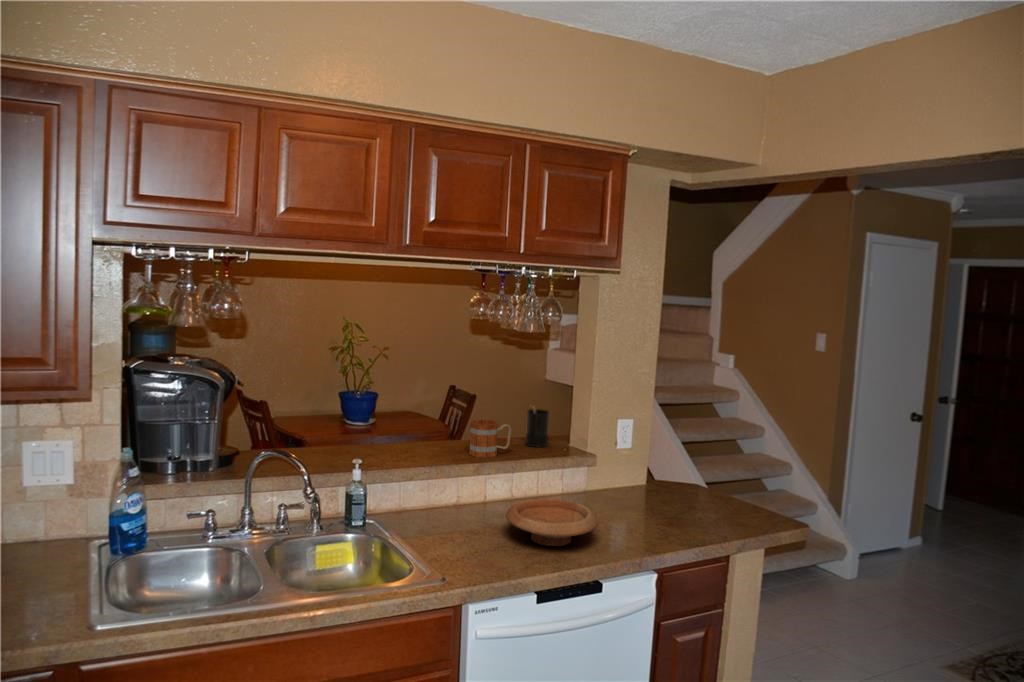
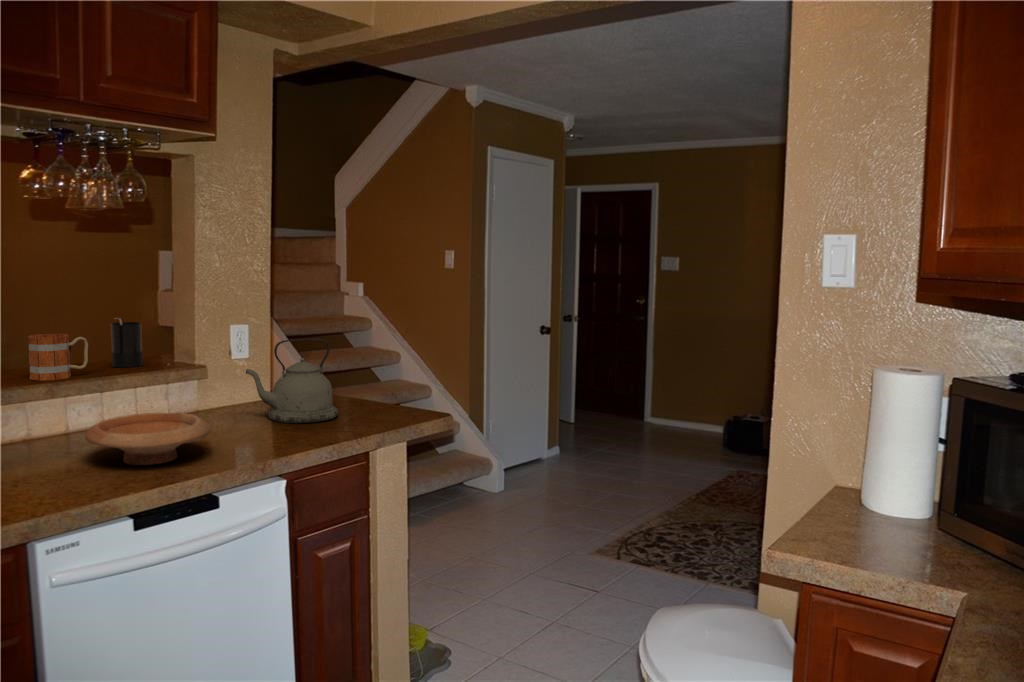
kettle: none [628,441,704,517] -> present [246,338,338,423]

